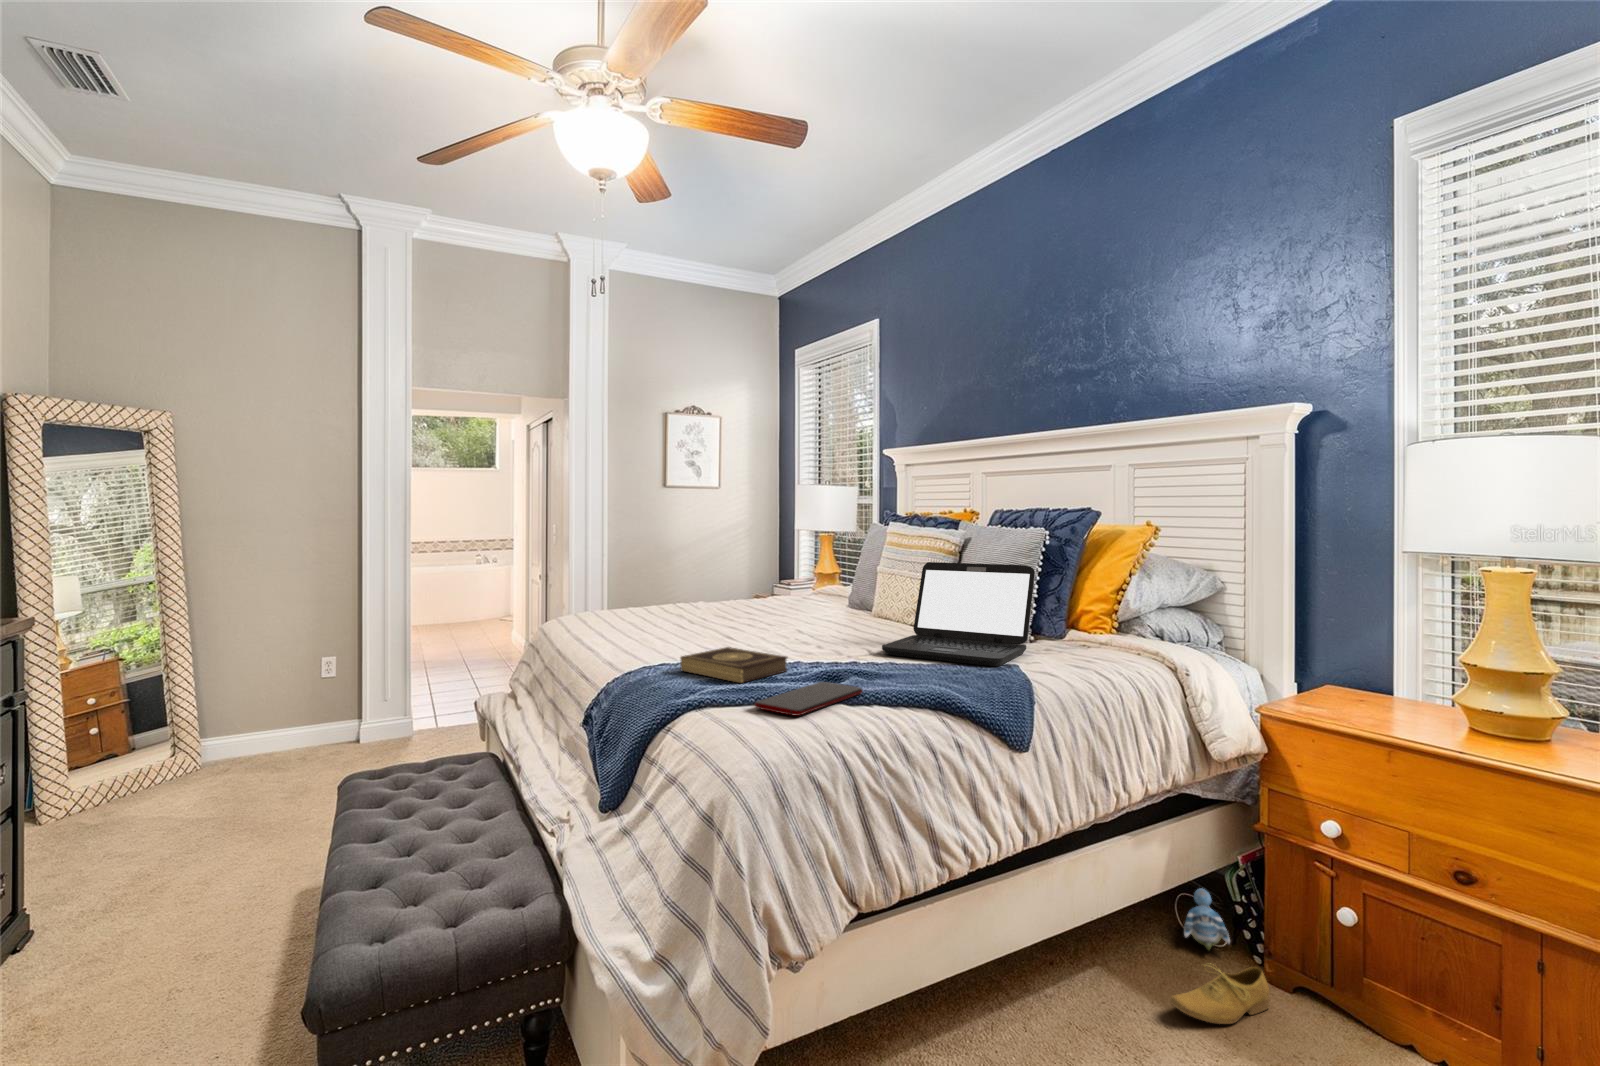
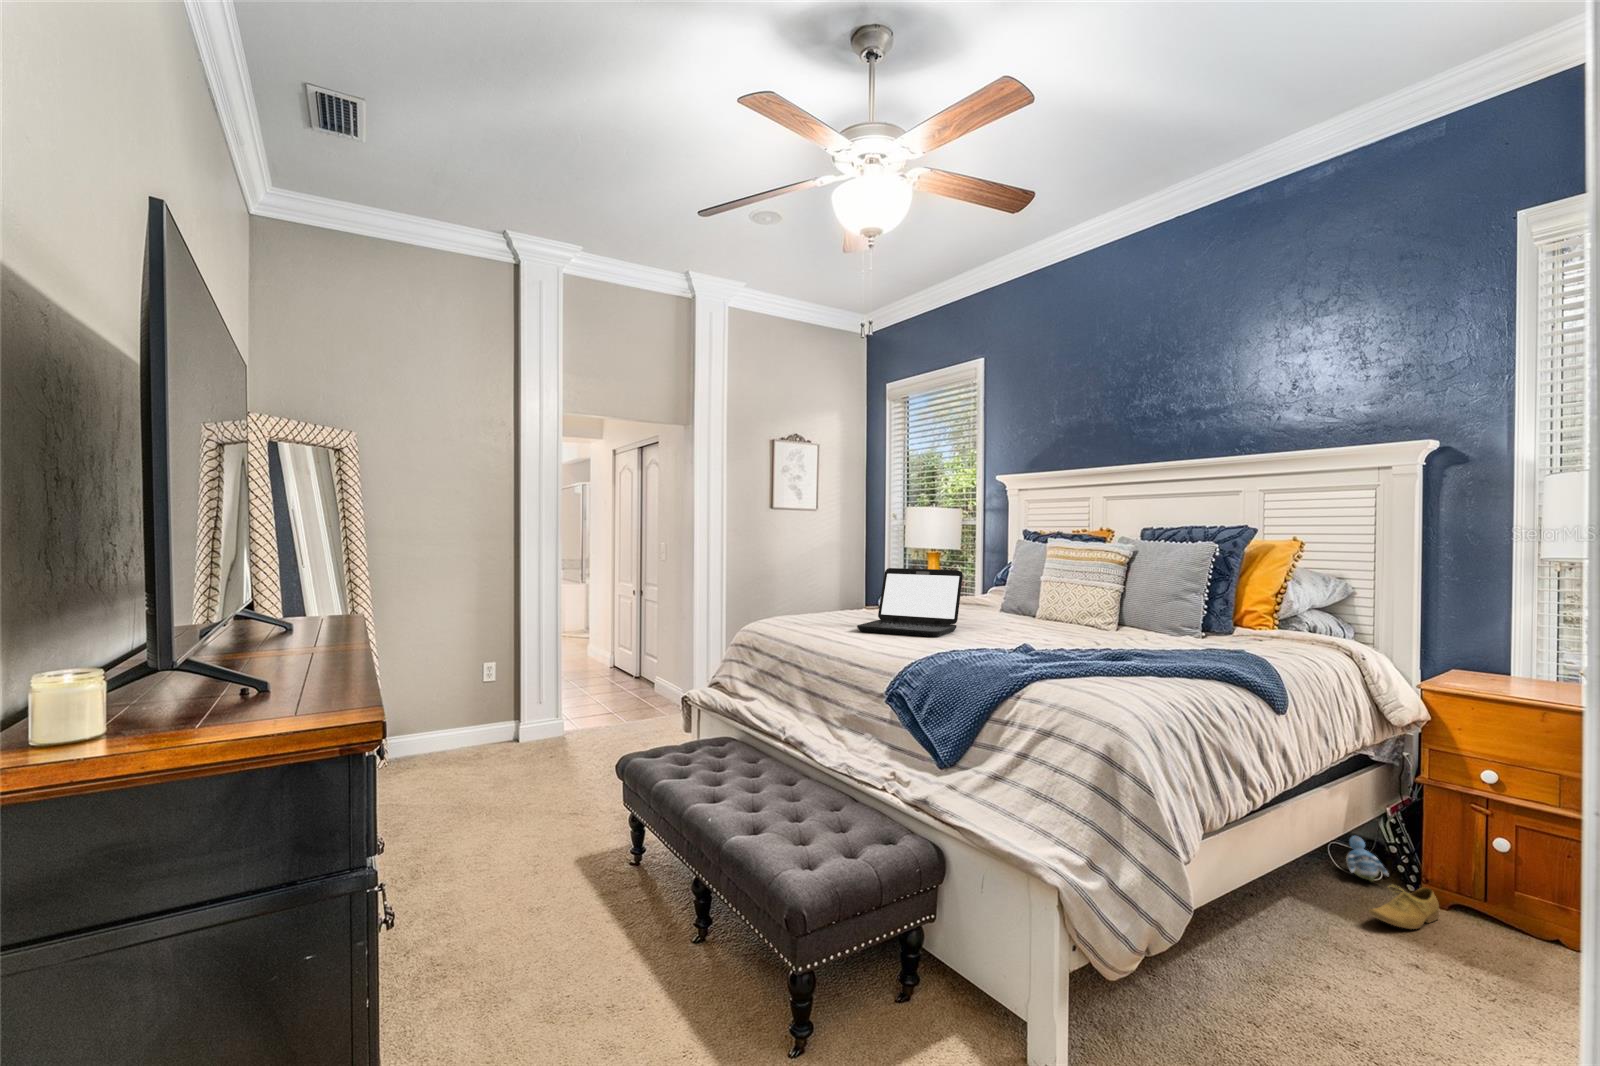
laptop: present [882,562,1035,666] -> present [857,568,963,637]
book: present [681,647,788,683] -> none [974,639,1062,665]
smartphone: present [755,682,863,716] -> none [1096,663,1157,684]

